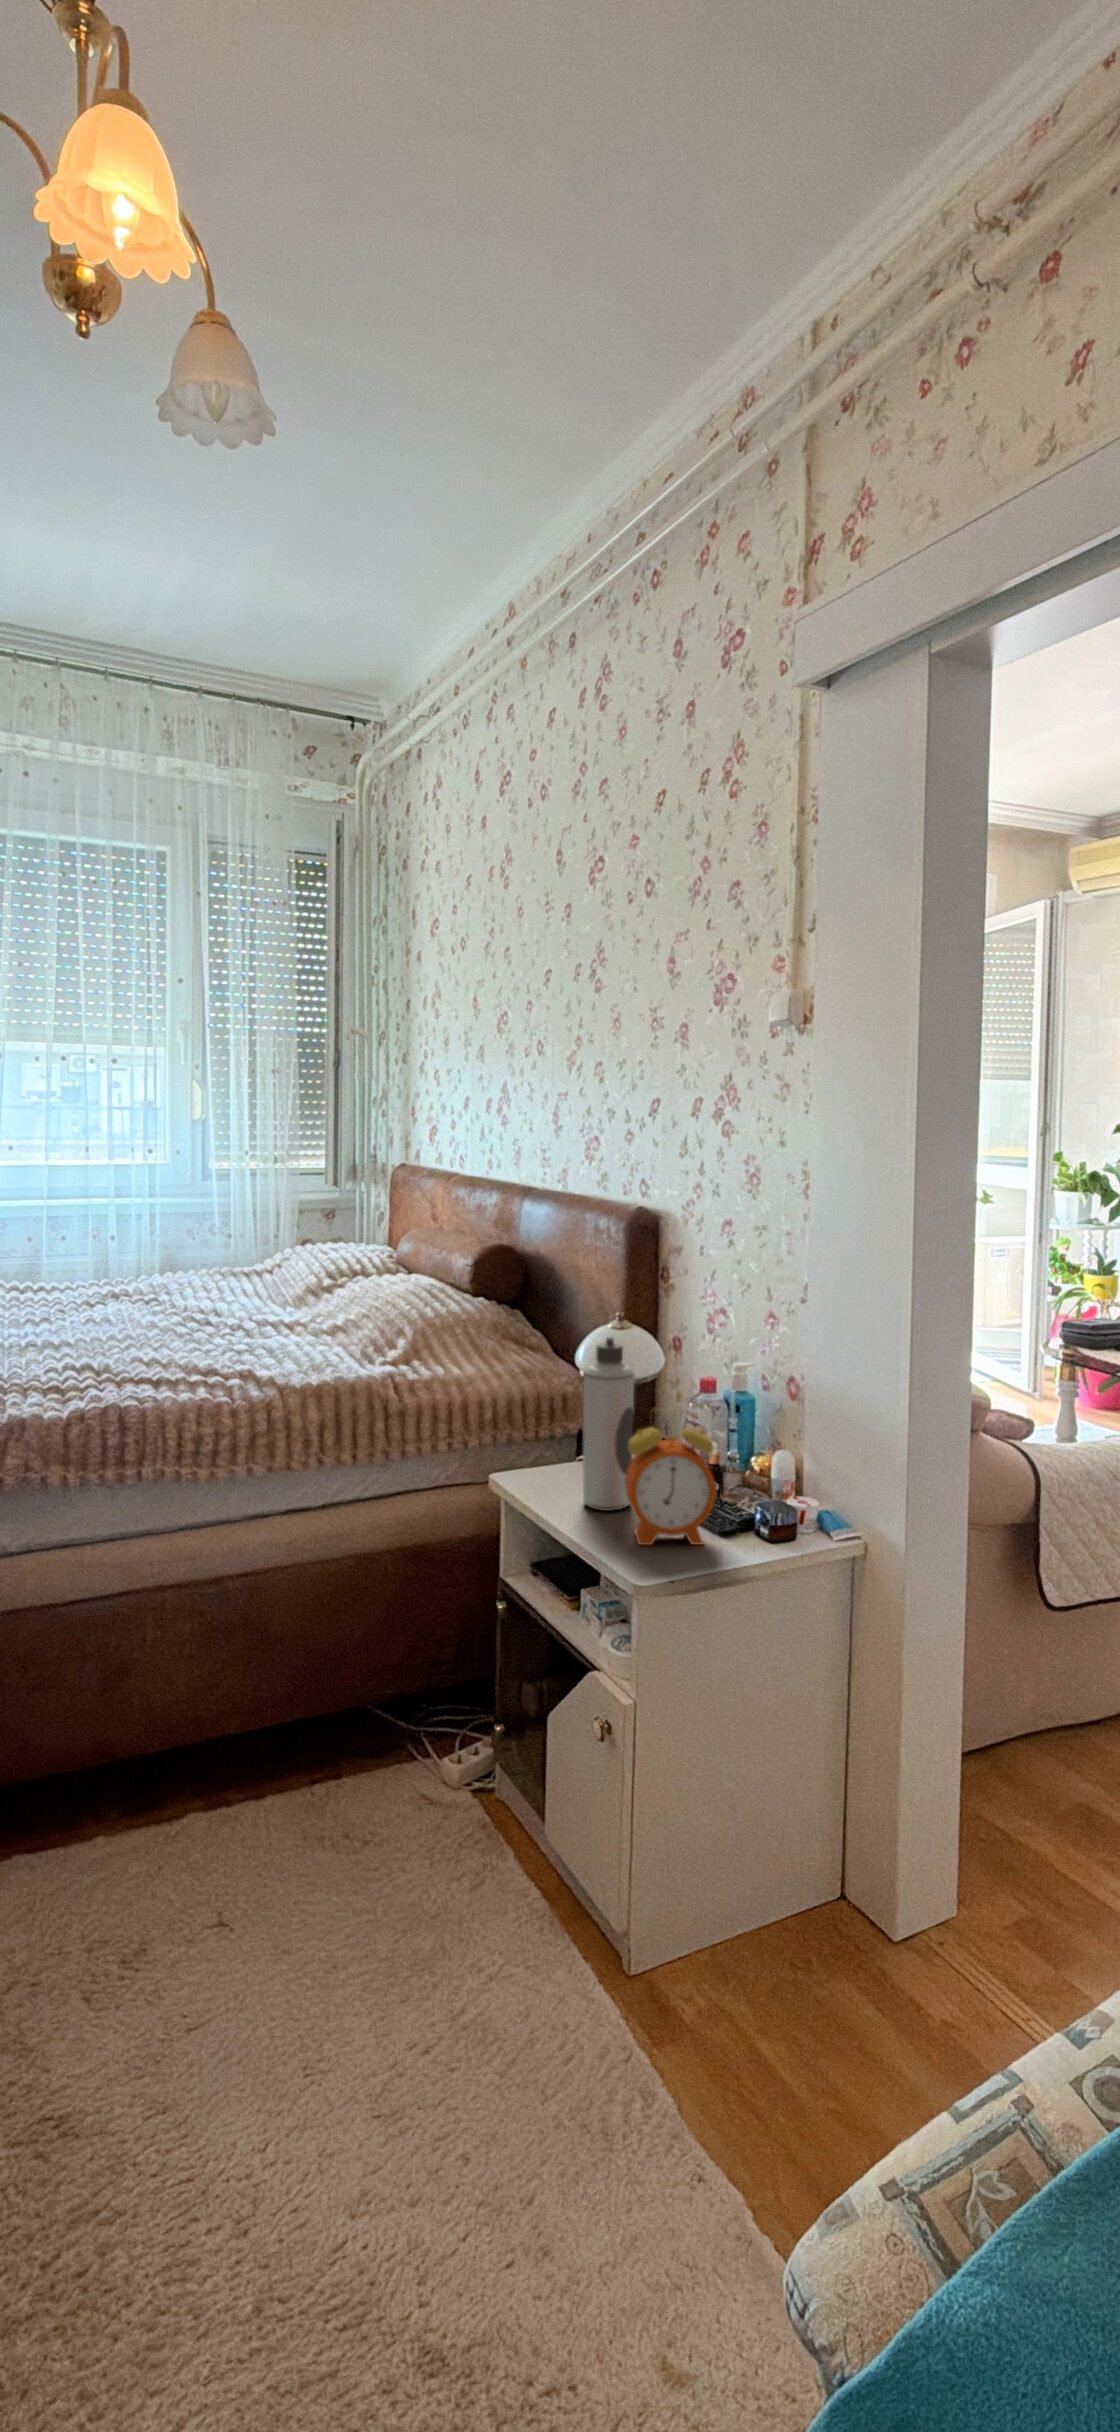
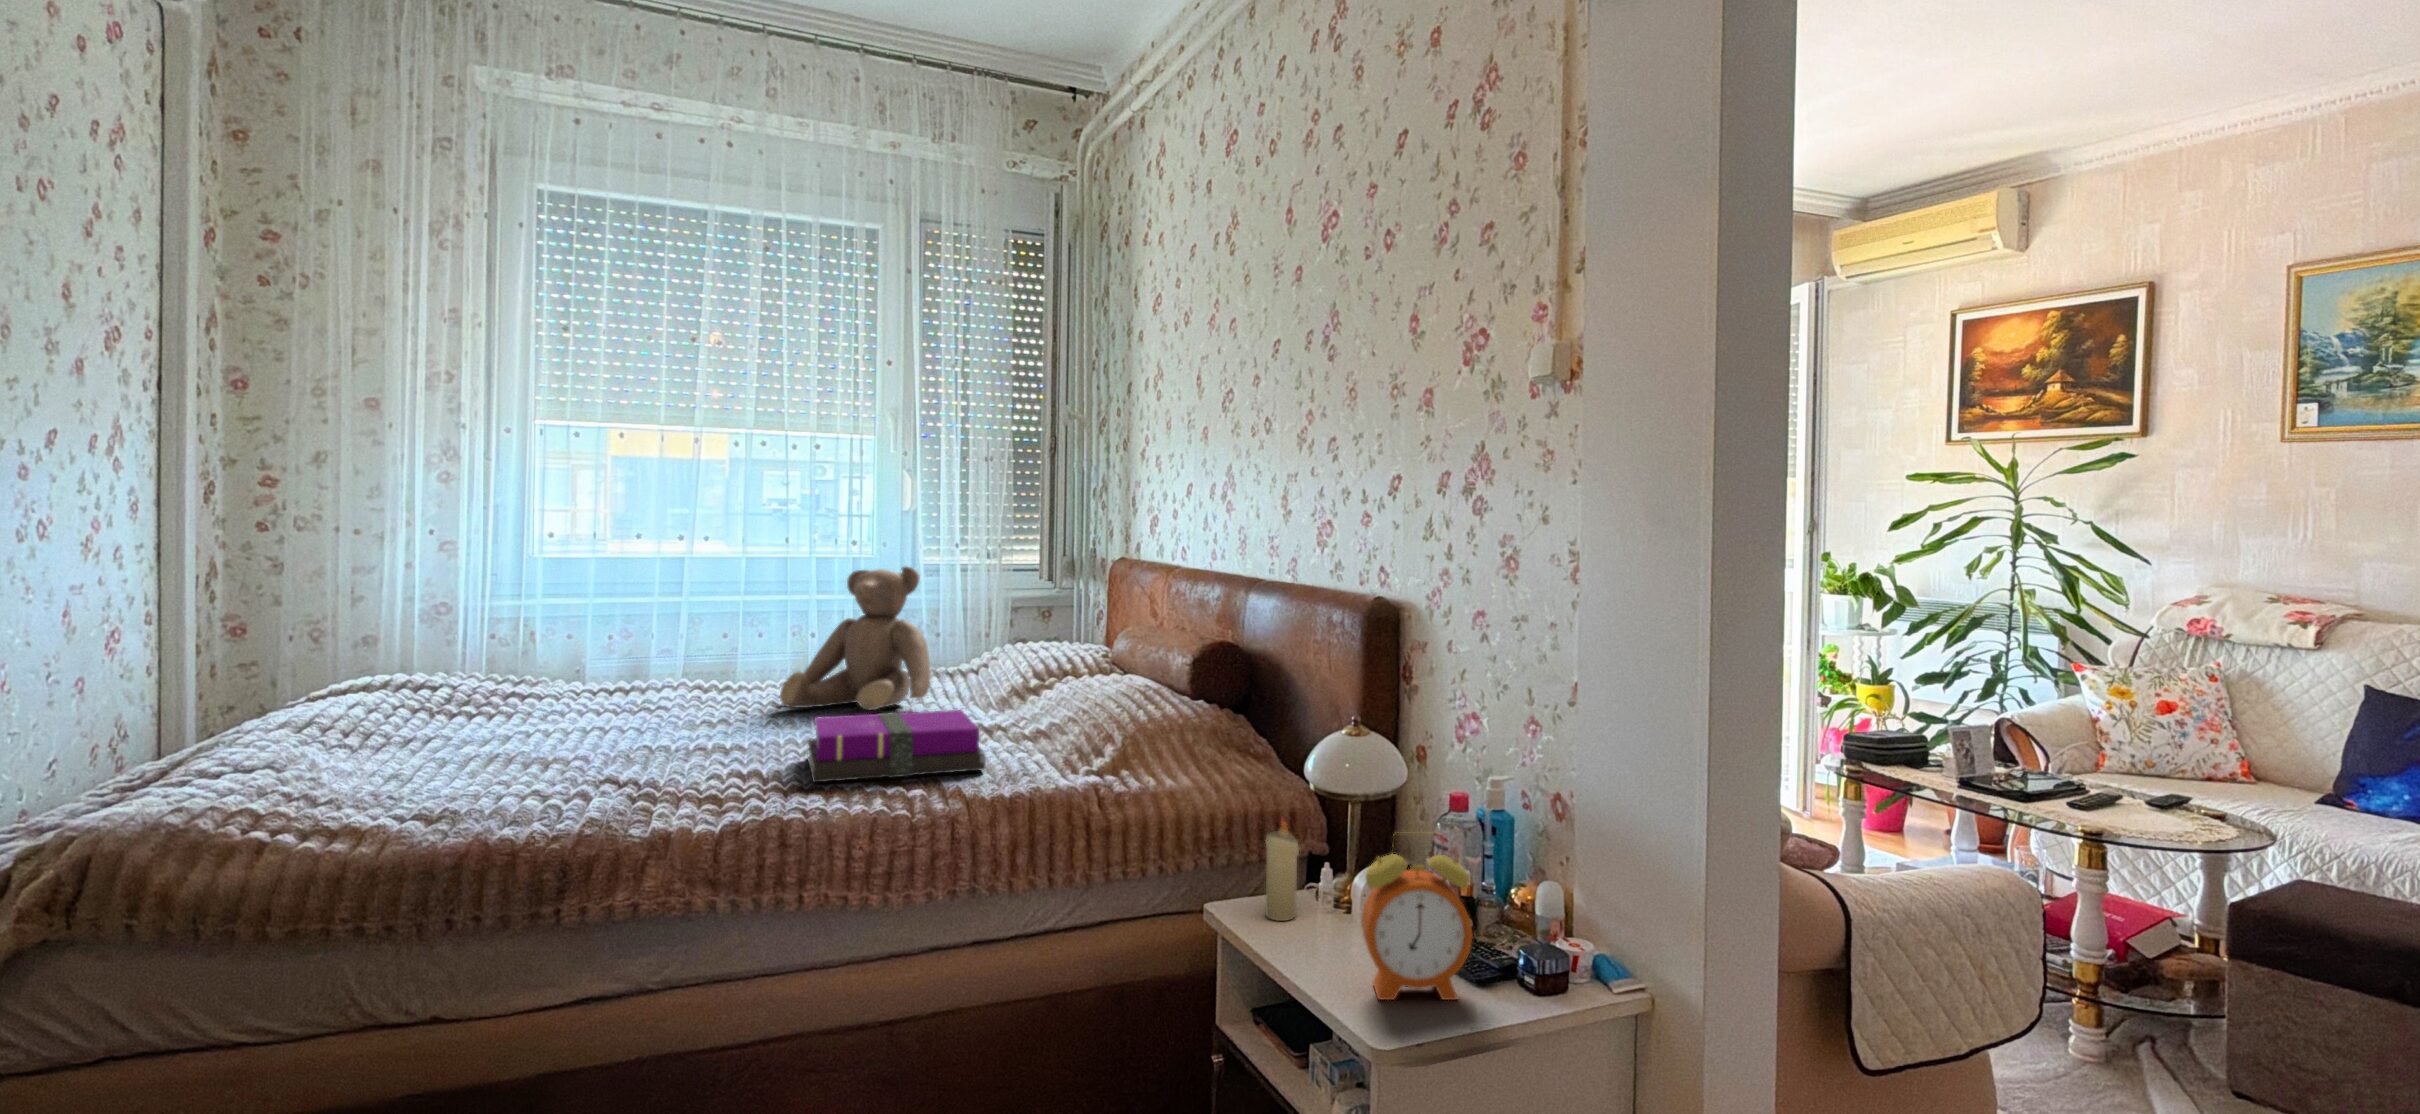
teddy bear: none [92,1176,231,1309] -> present [780,566,930,710]
notebook: none [131,1309,294,1374] -> present [807,710,986,782]
water bottle: present [583,1337,634,1511] -> none [1312,744,1372,953]
candle: none [543,1399,572,1487] -> present [1265,819,1299,921]

